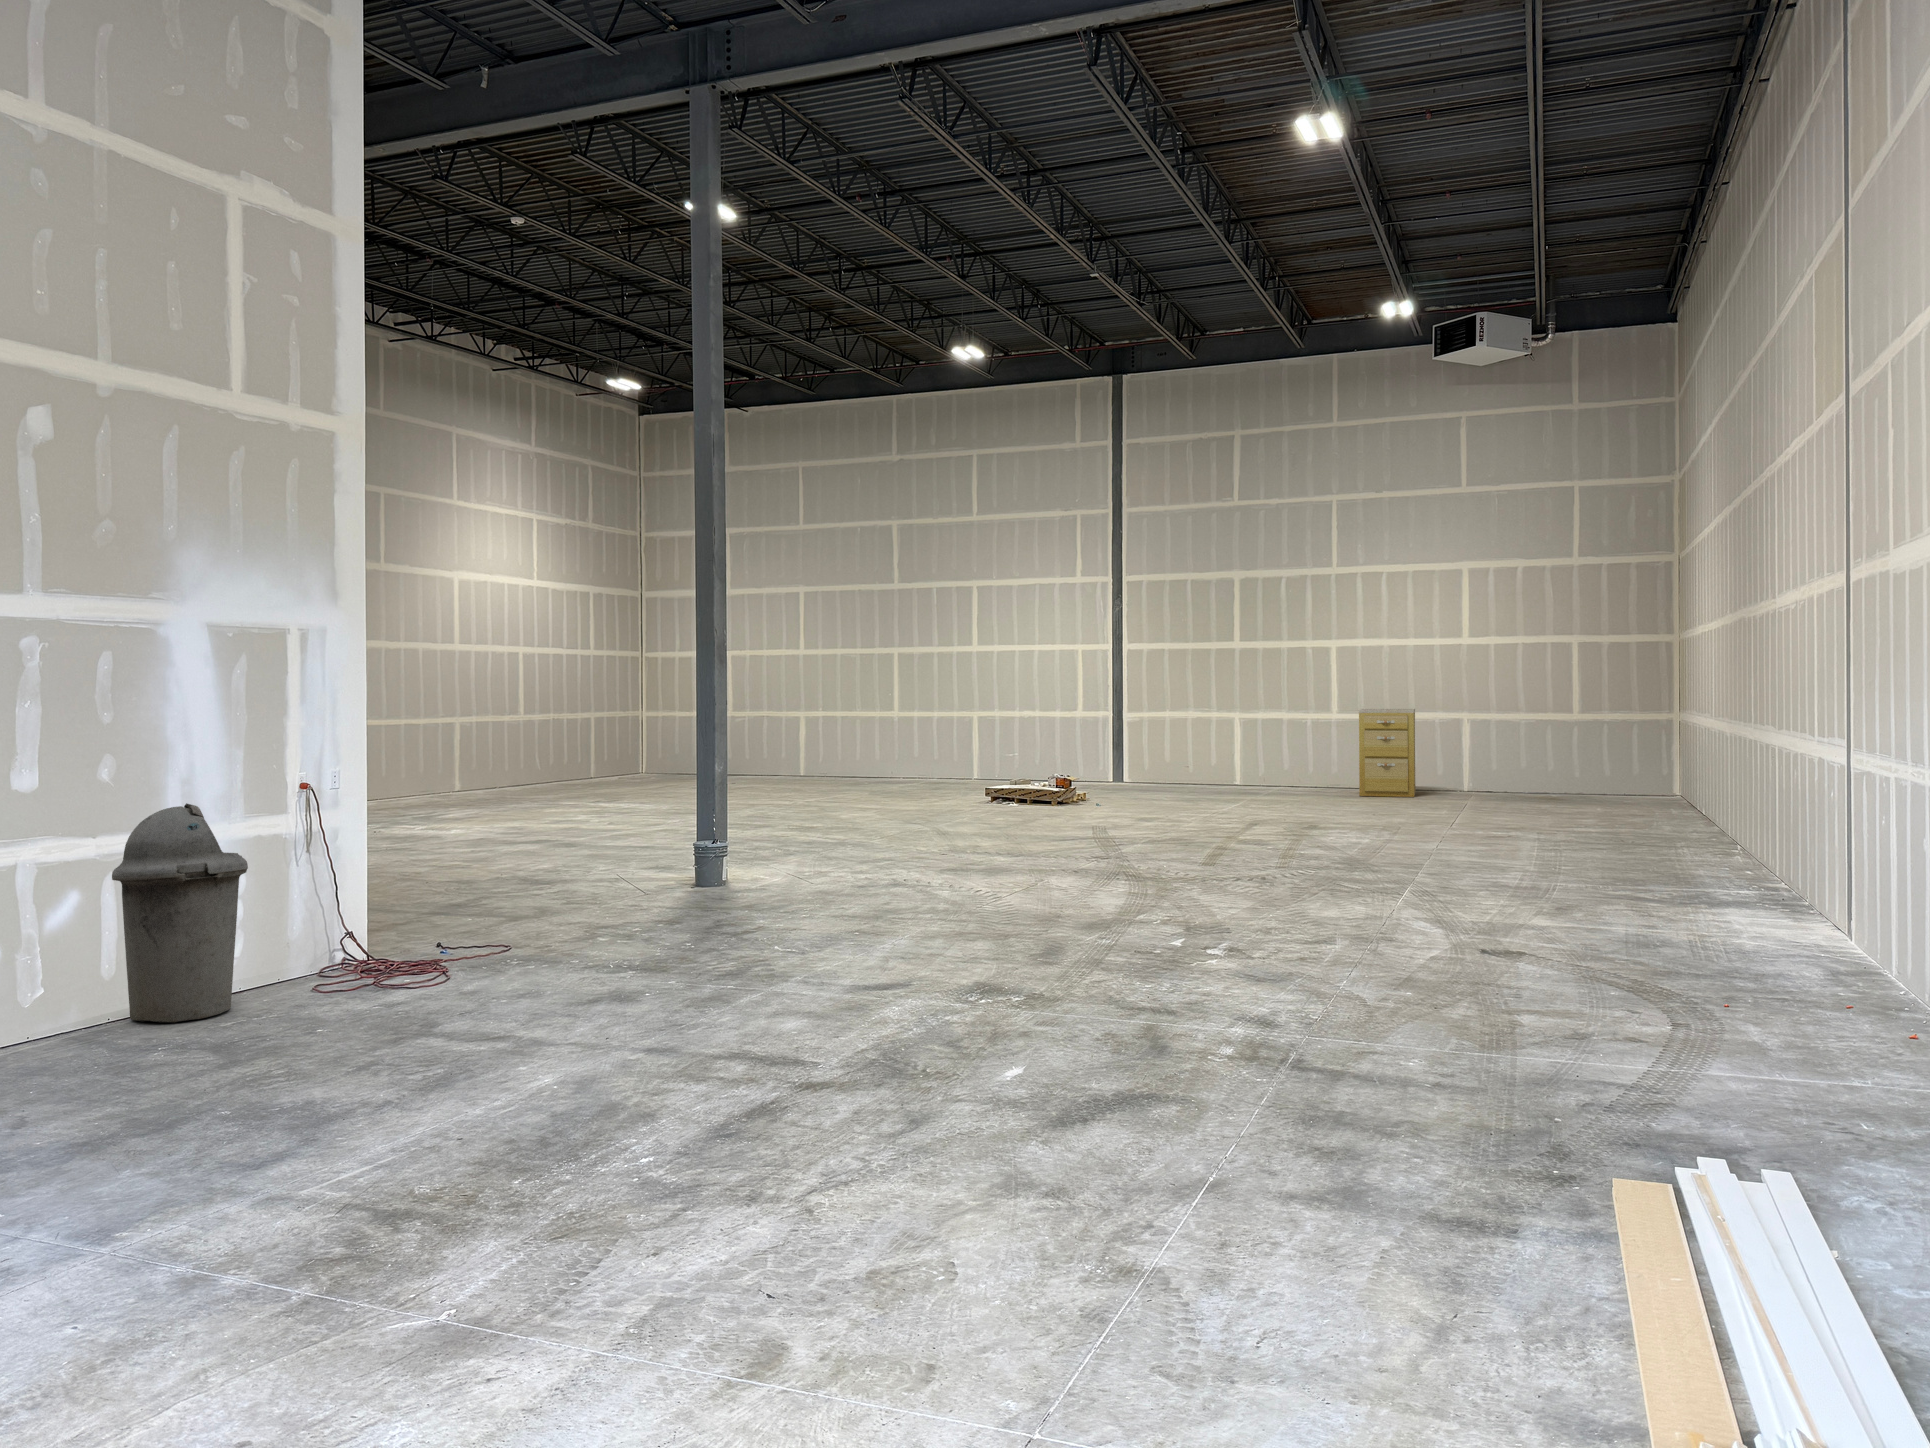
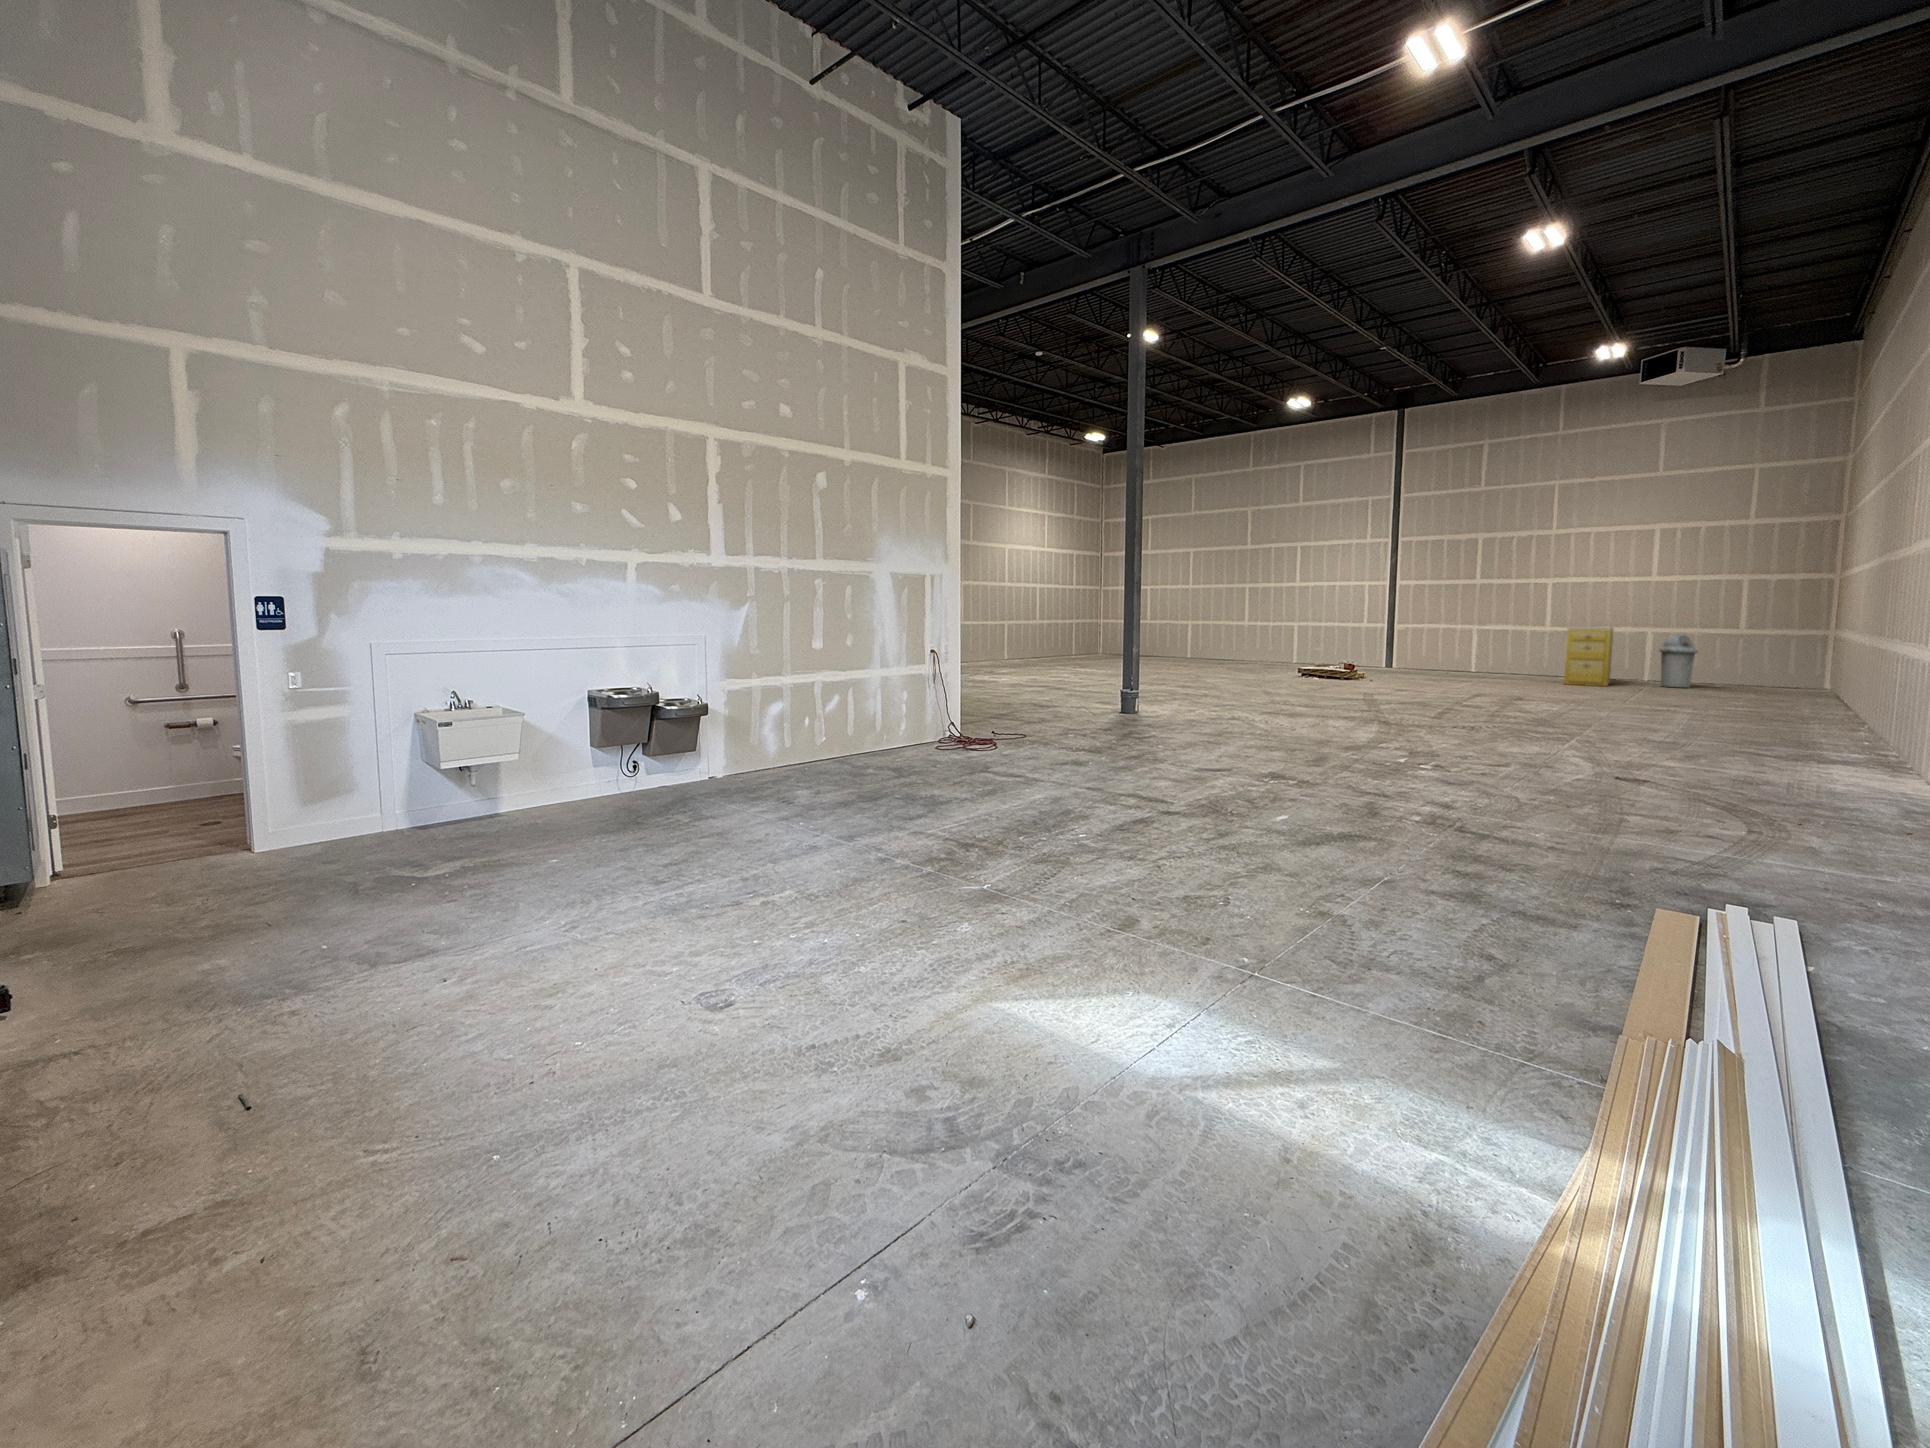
trash can: present [112,803,248,1023] -> present [1660,635,1698,688]

